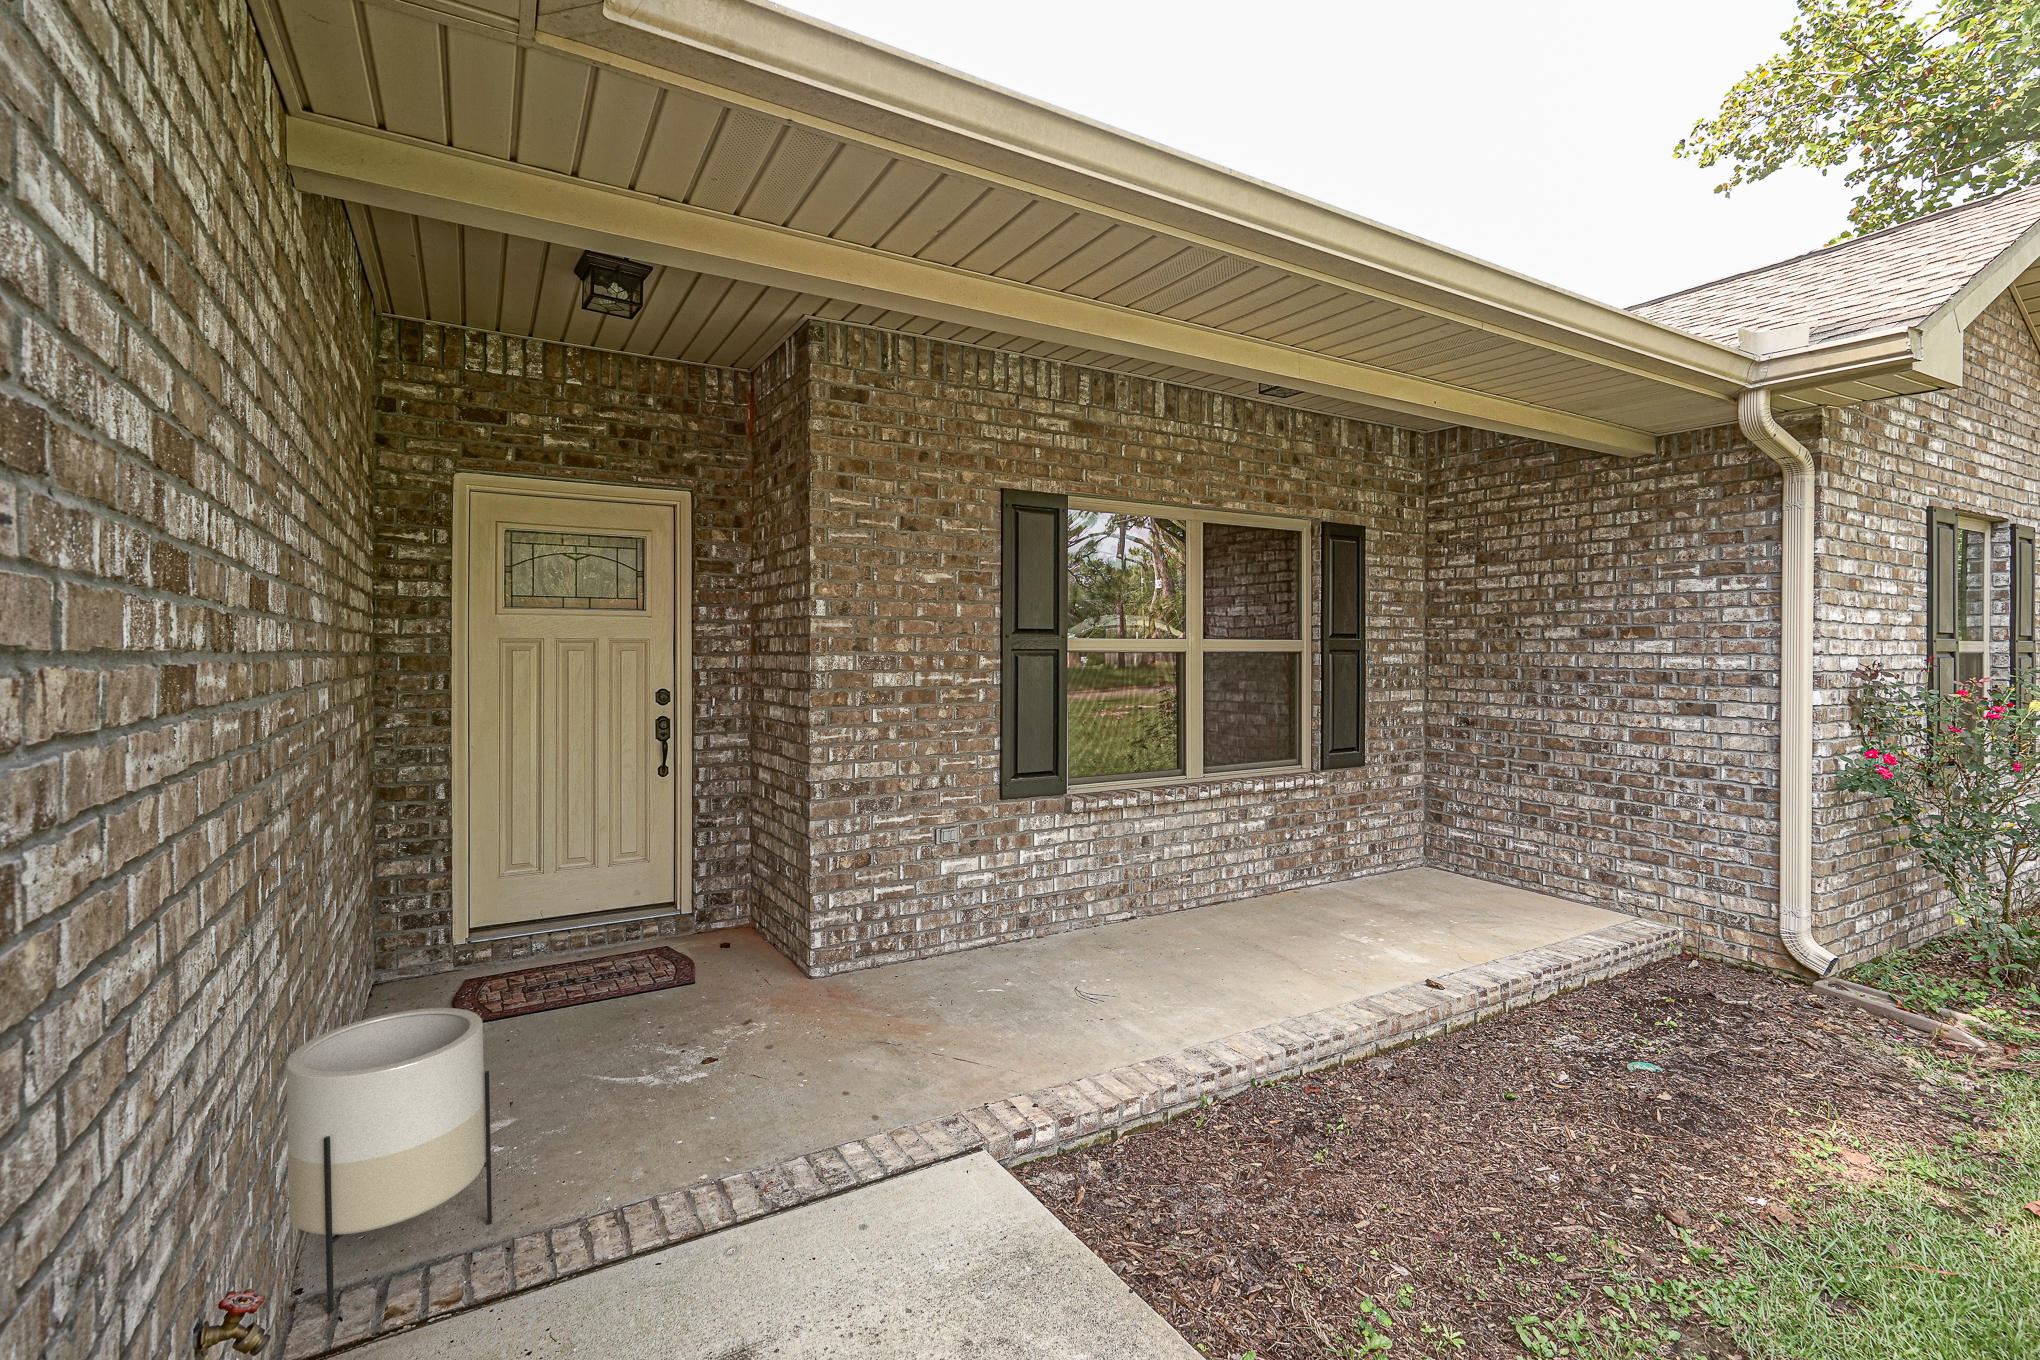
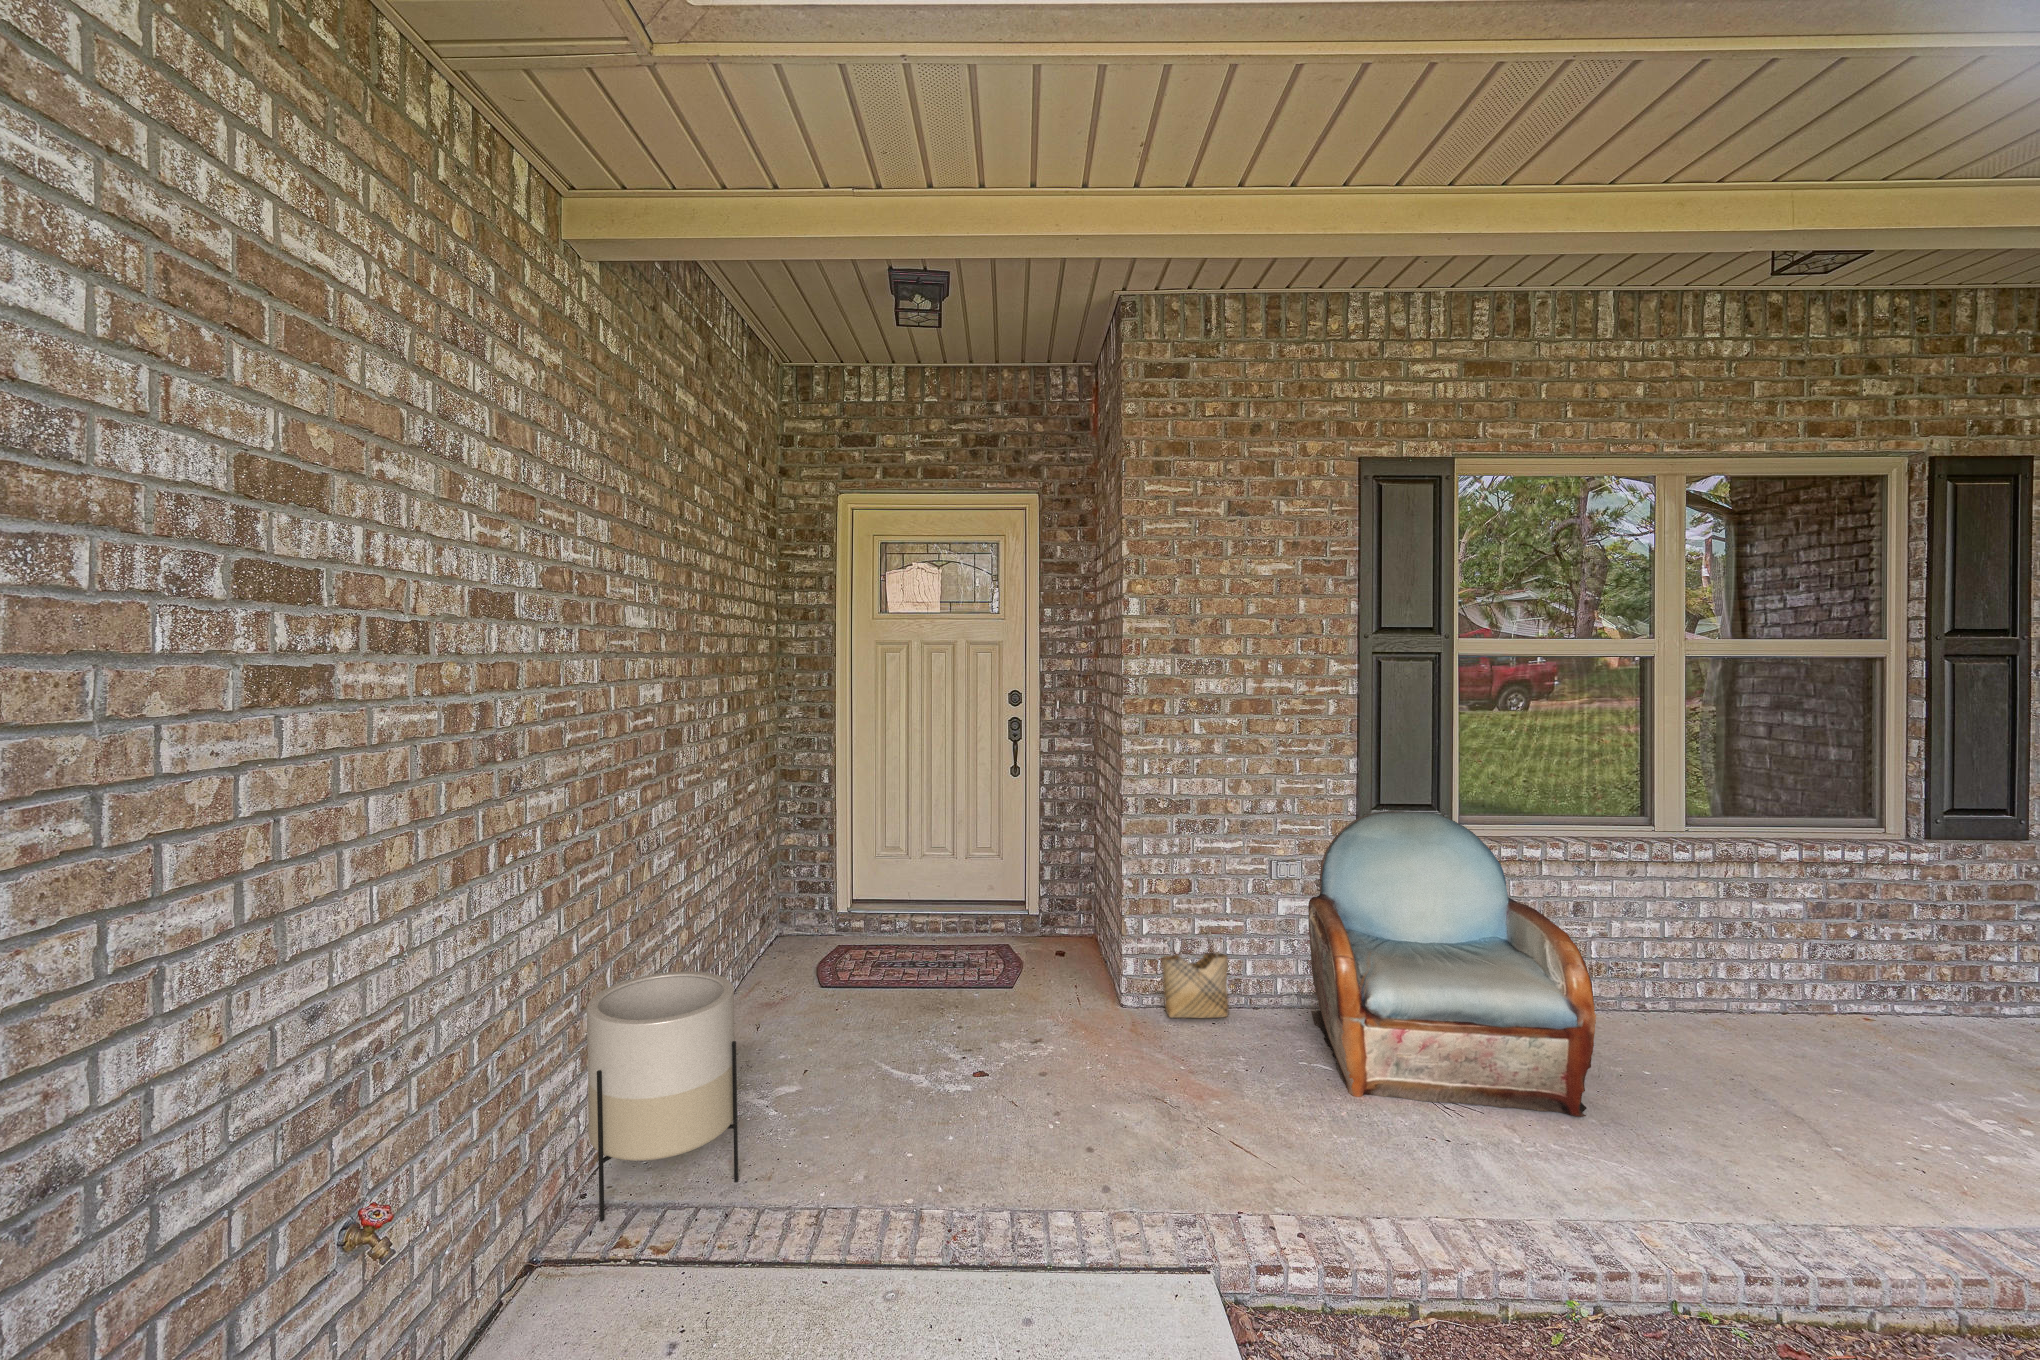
armchair: none [971,777,1183,1004] -> present [1308,811,1596,1117]
woven basket: none [852,888,911,979] -> present [1162,920,1229,1018]

